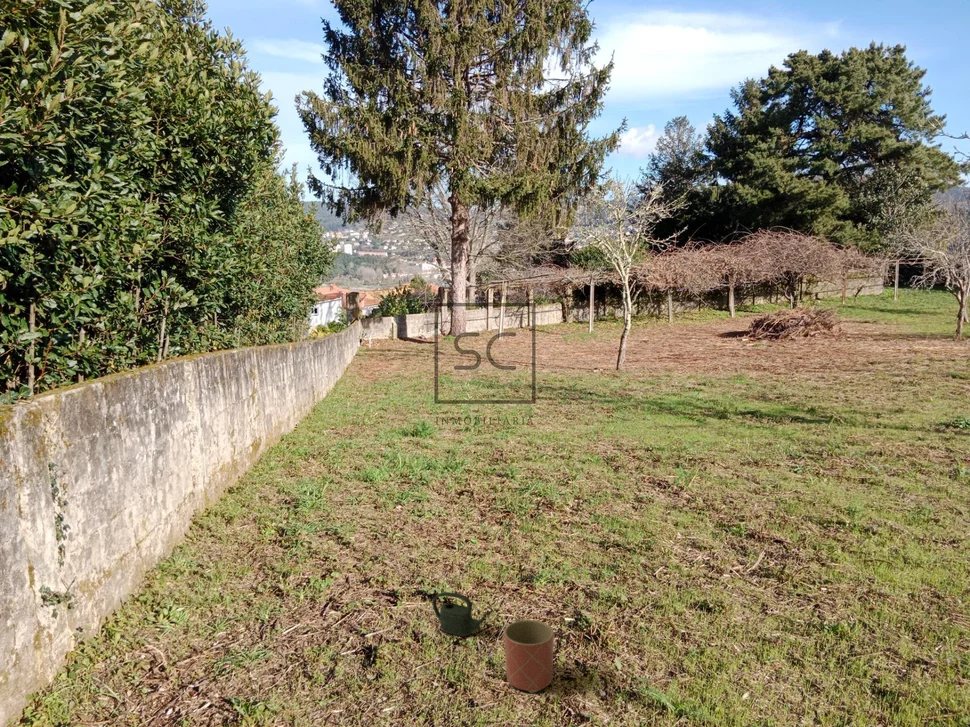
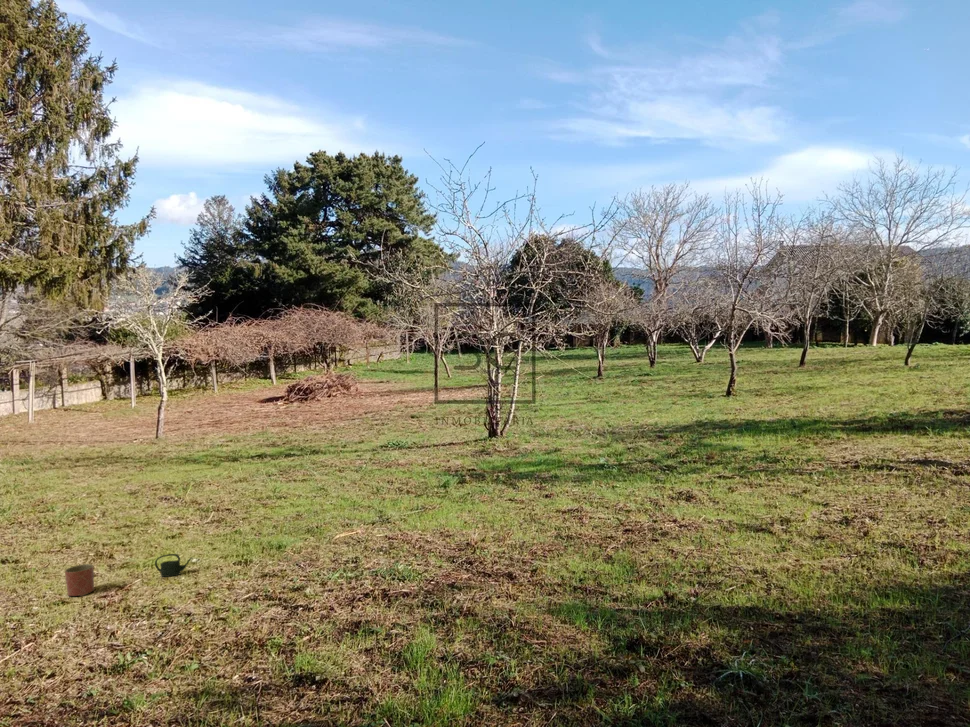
watering can: present [433,592,492,636] -> present [155,554,192,577]

